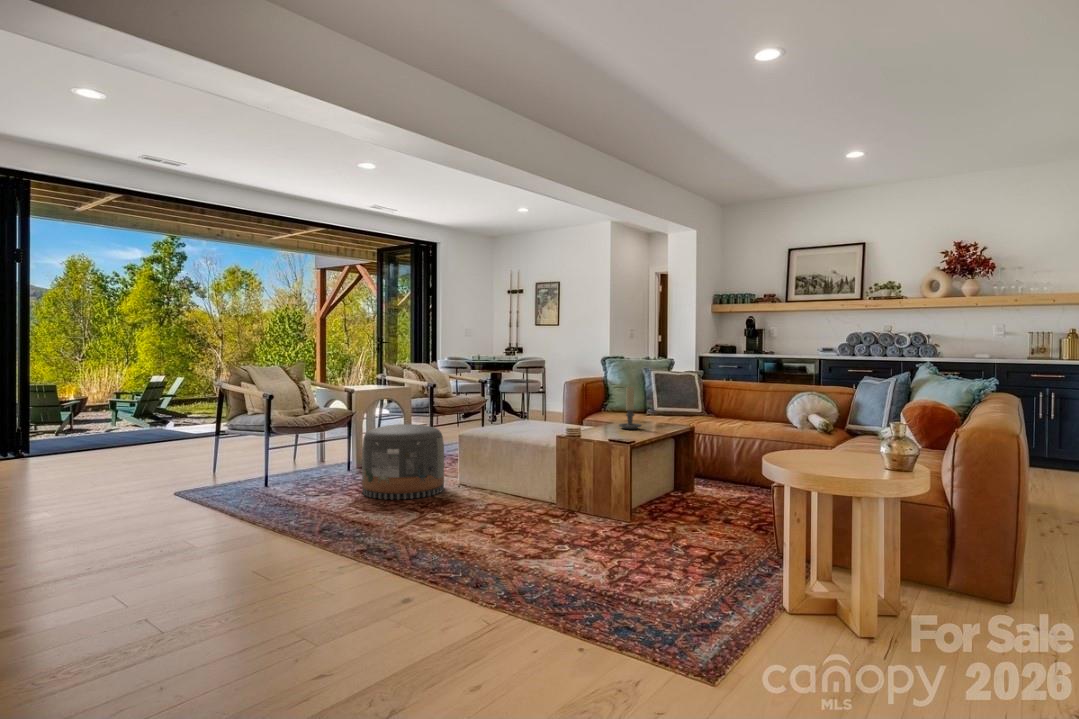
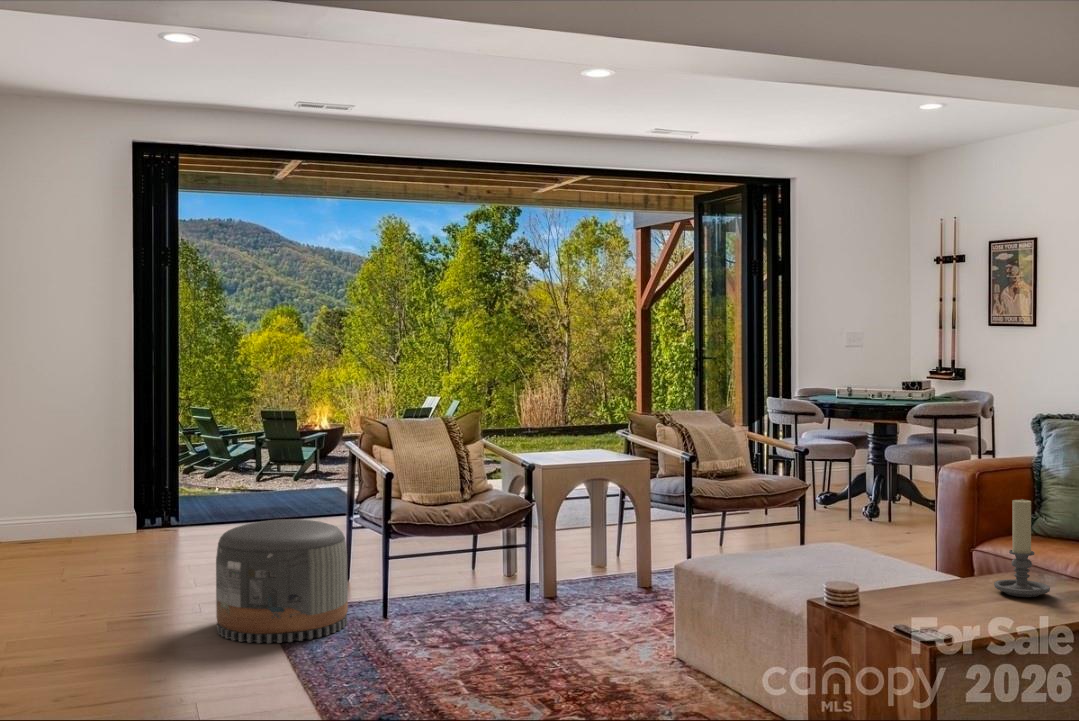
pouf: present [362,424,444,499] -> present [216,519,348,643]

